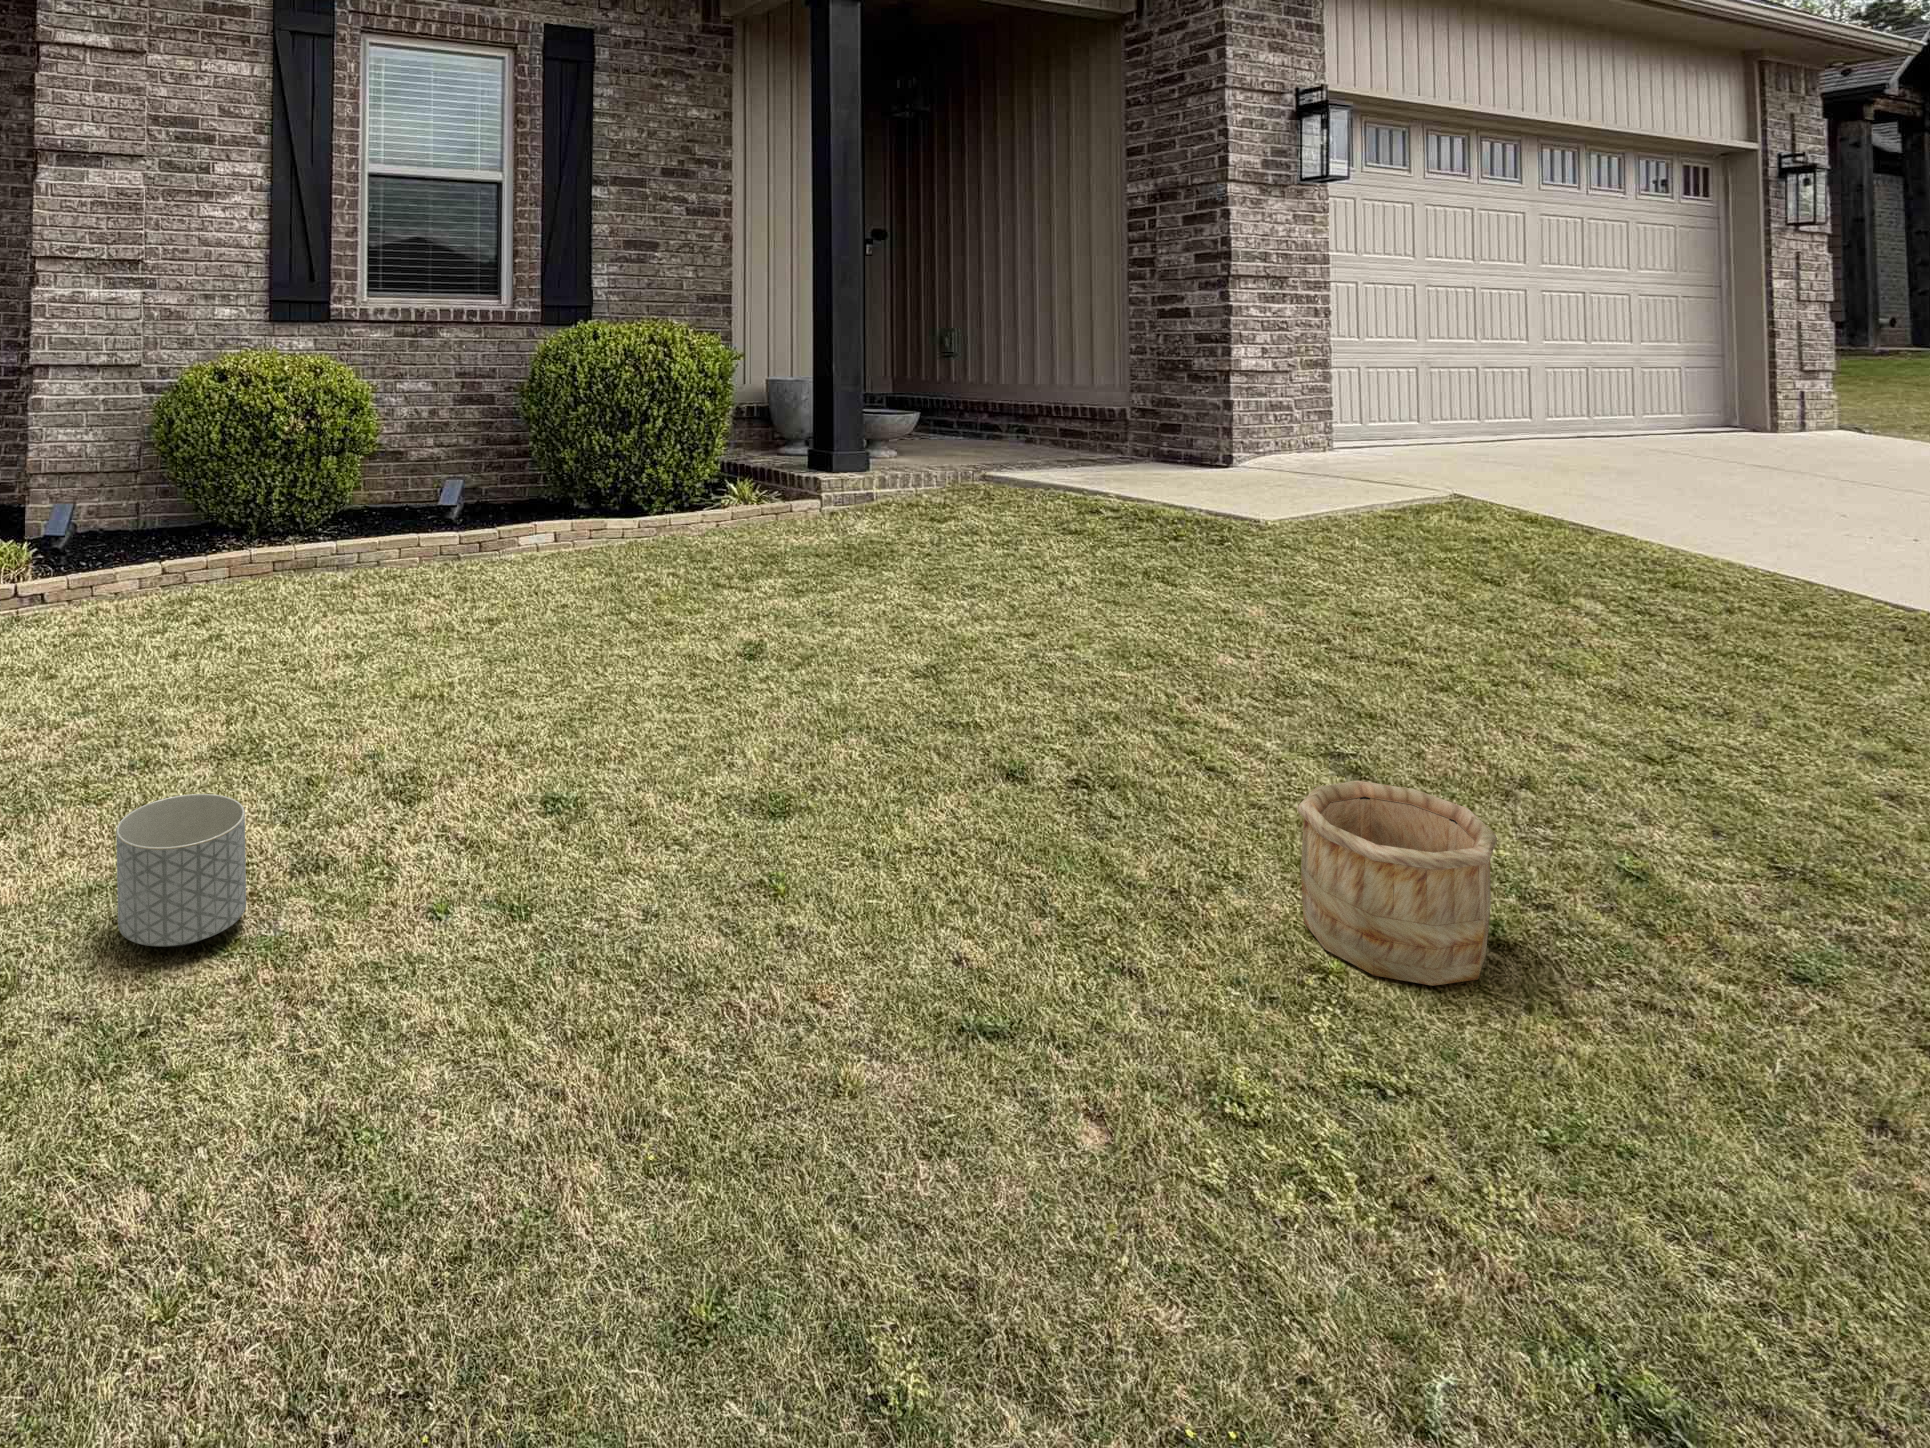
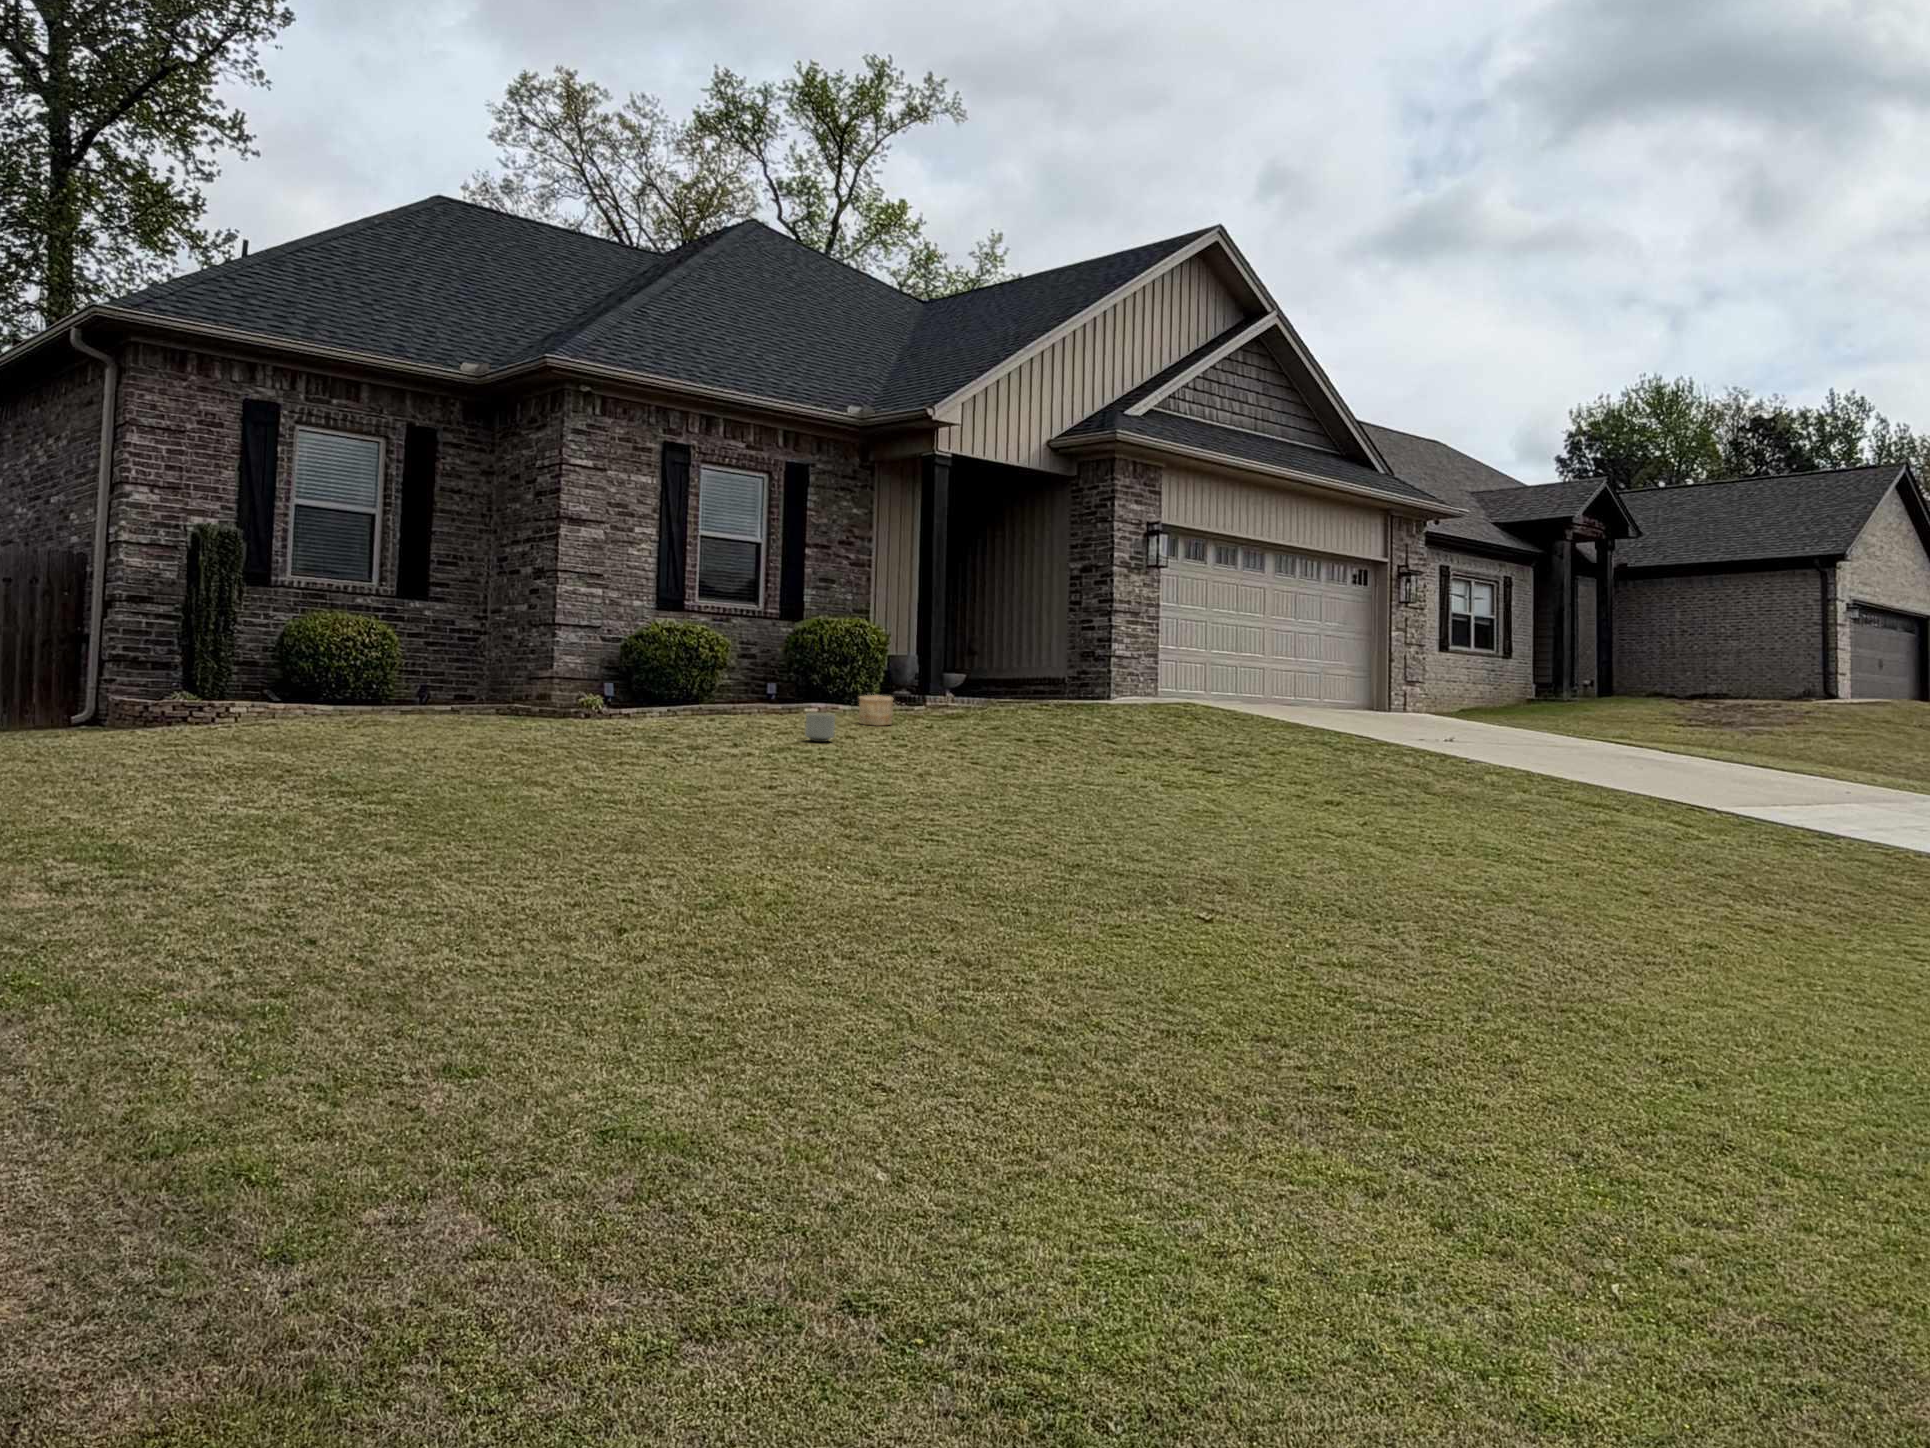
wooden bucket: present [1297,781,1497,986] -> present [859,695,893,726]

